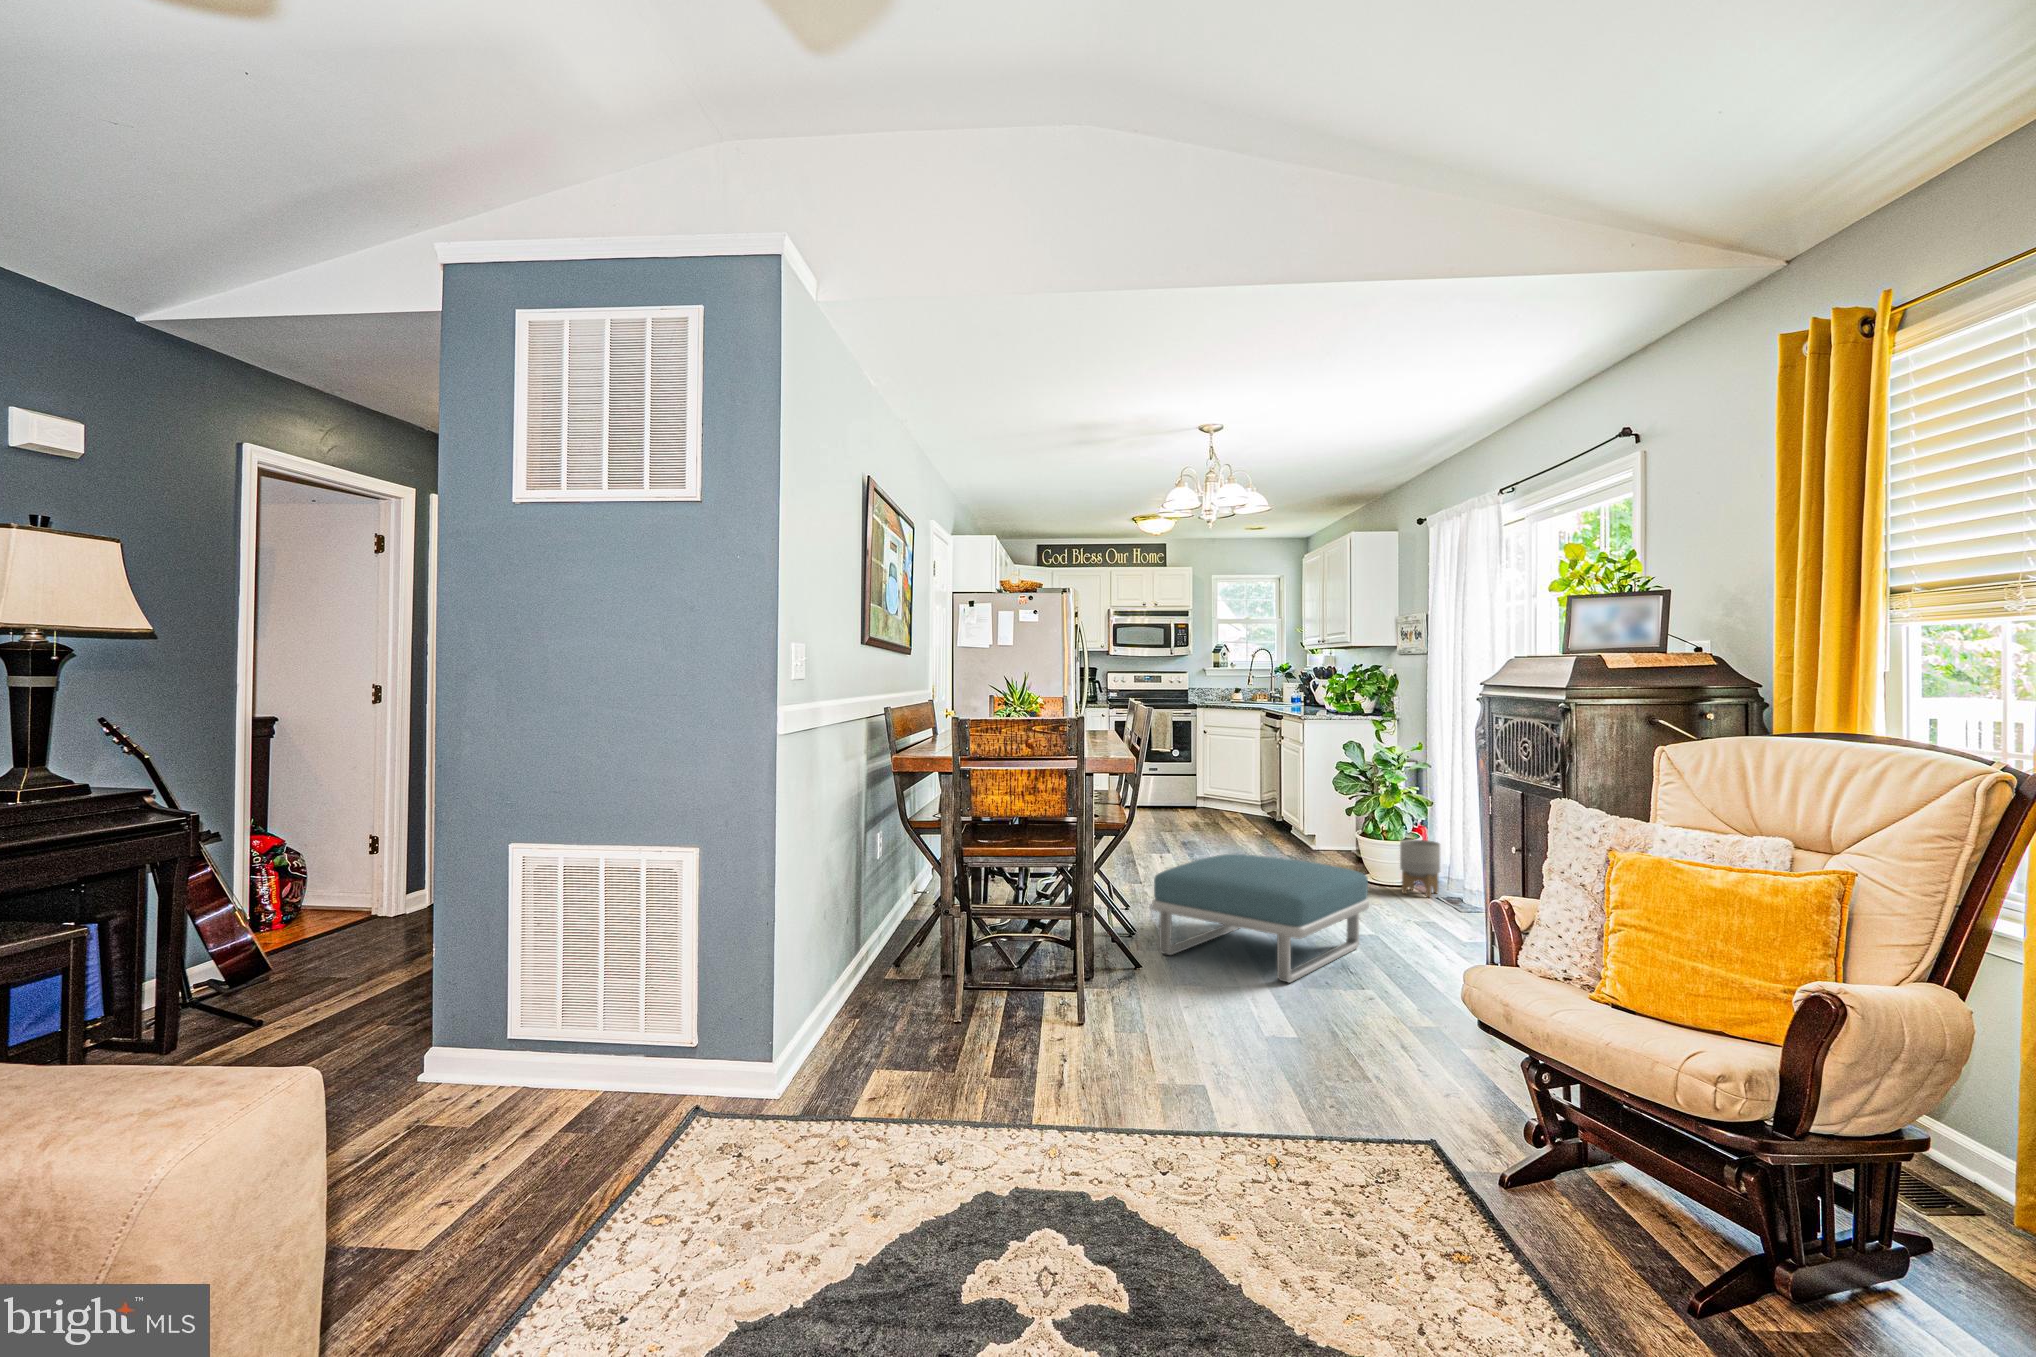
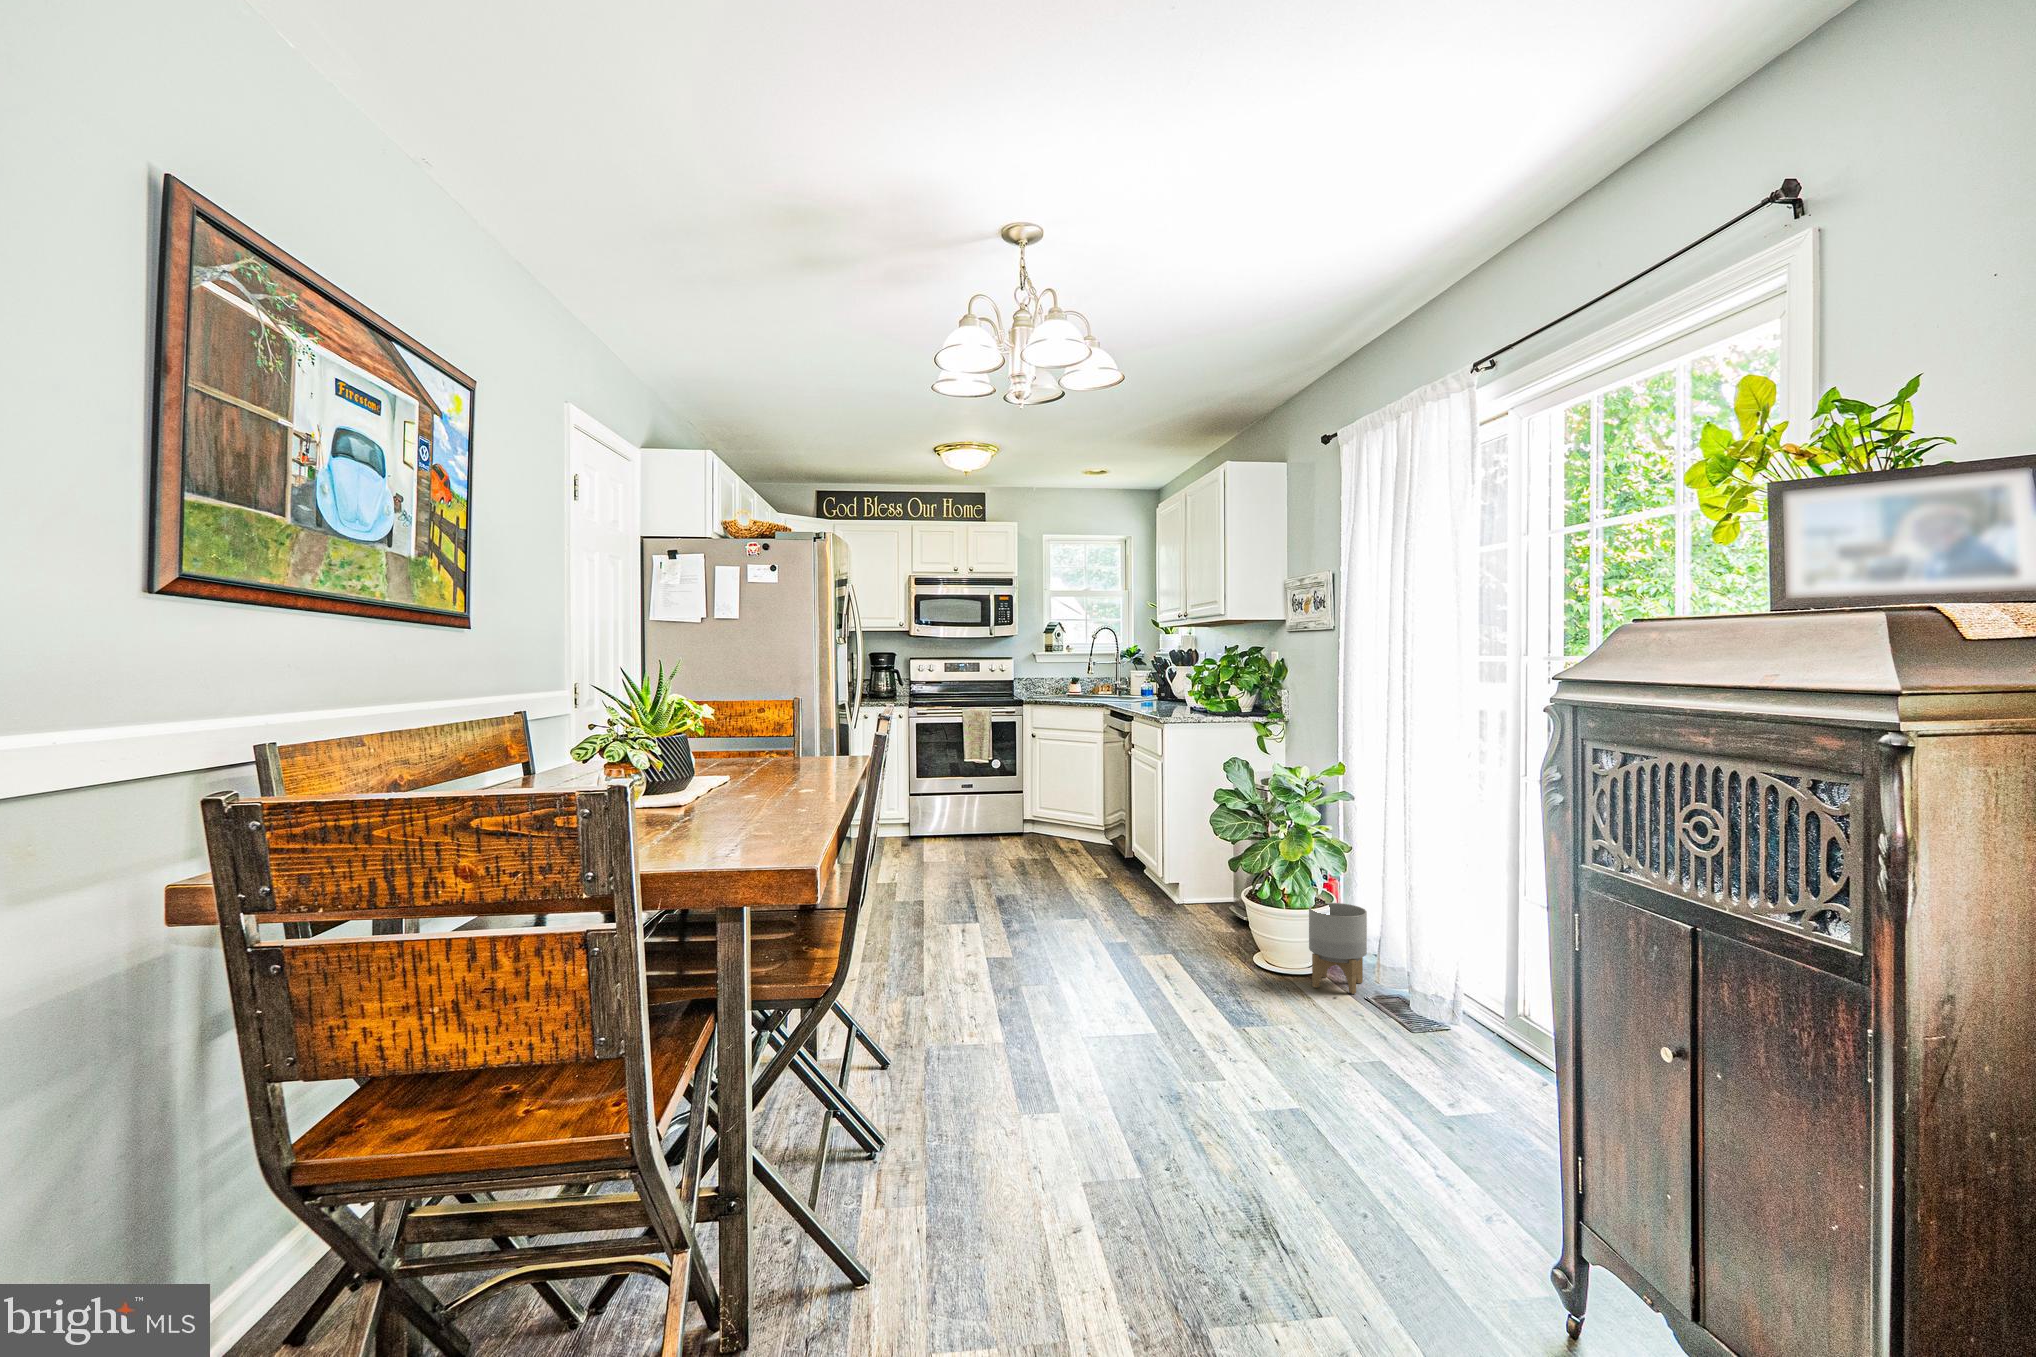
footstool: present [1152,854,1369,983] -> none [913,969,1299,1290]

